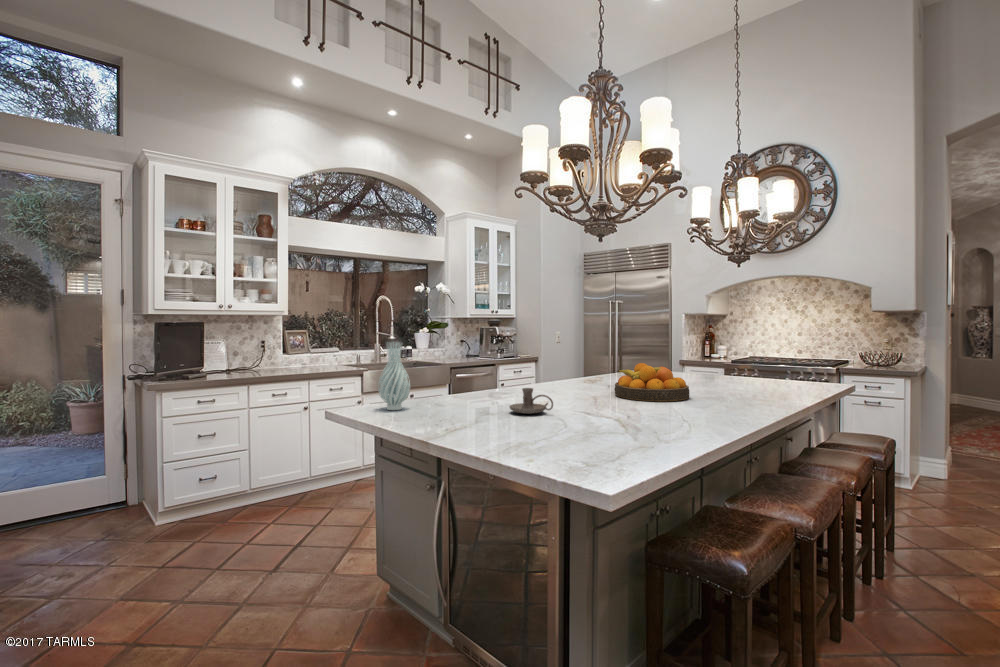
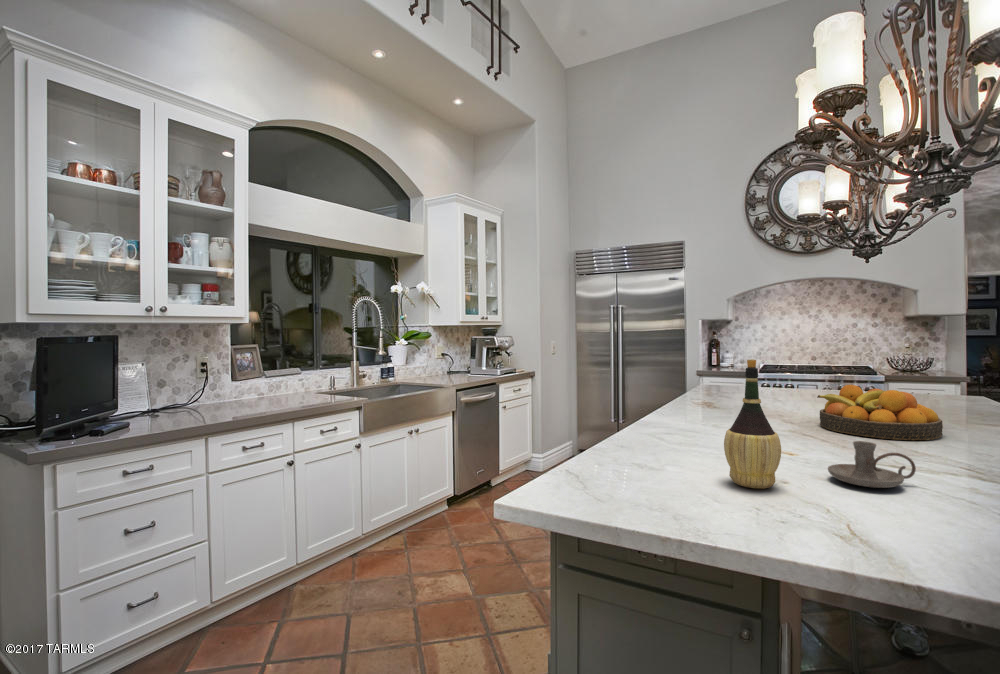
wine bottle: none [448,337,478,411] -> present [724,359,781,488]
vase: present [378,342,410,410] -> none [611,370,671,498]

